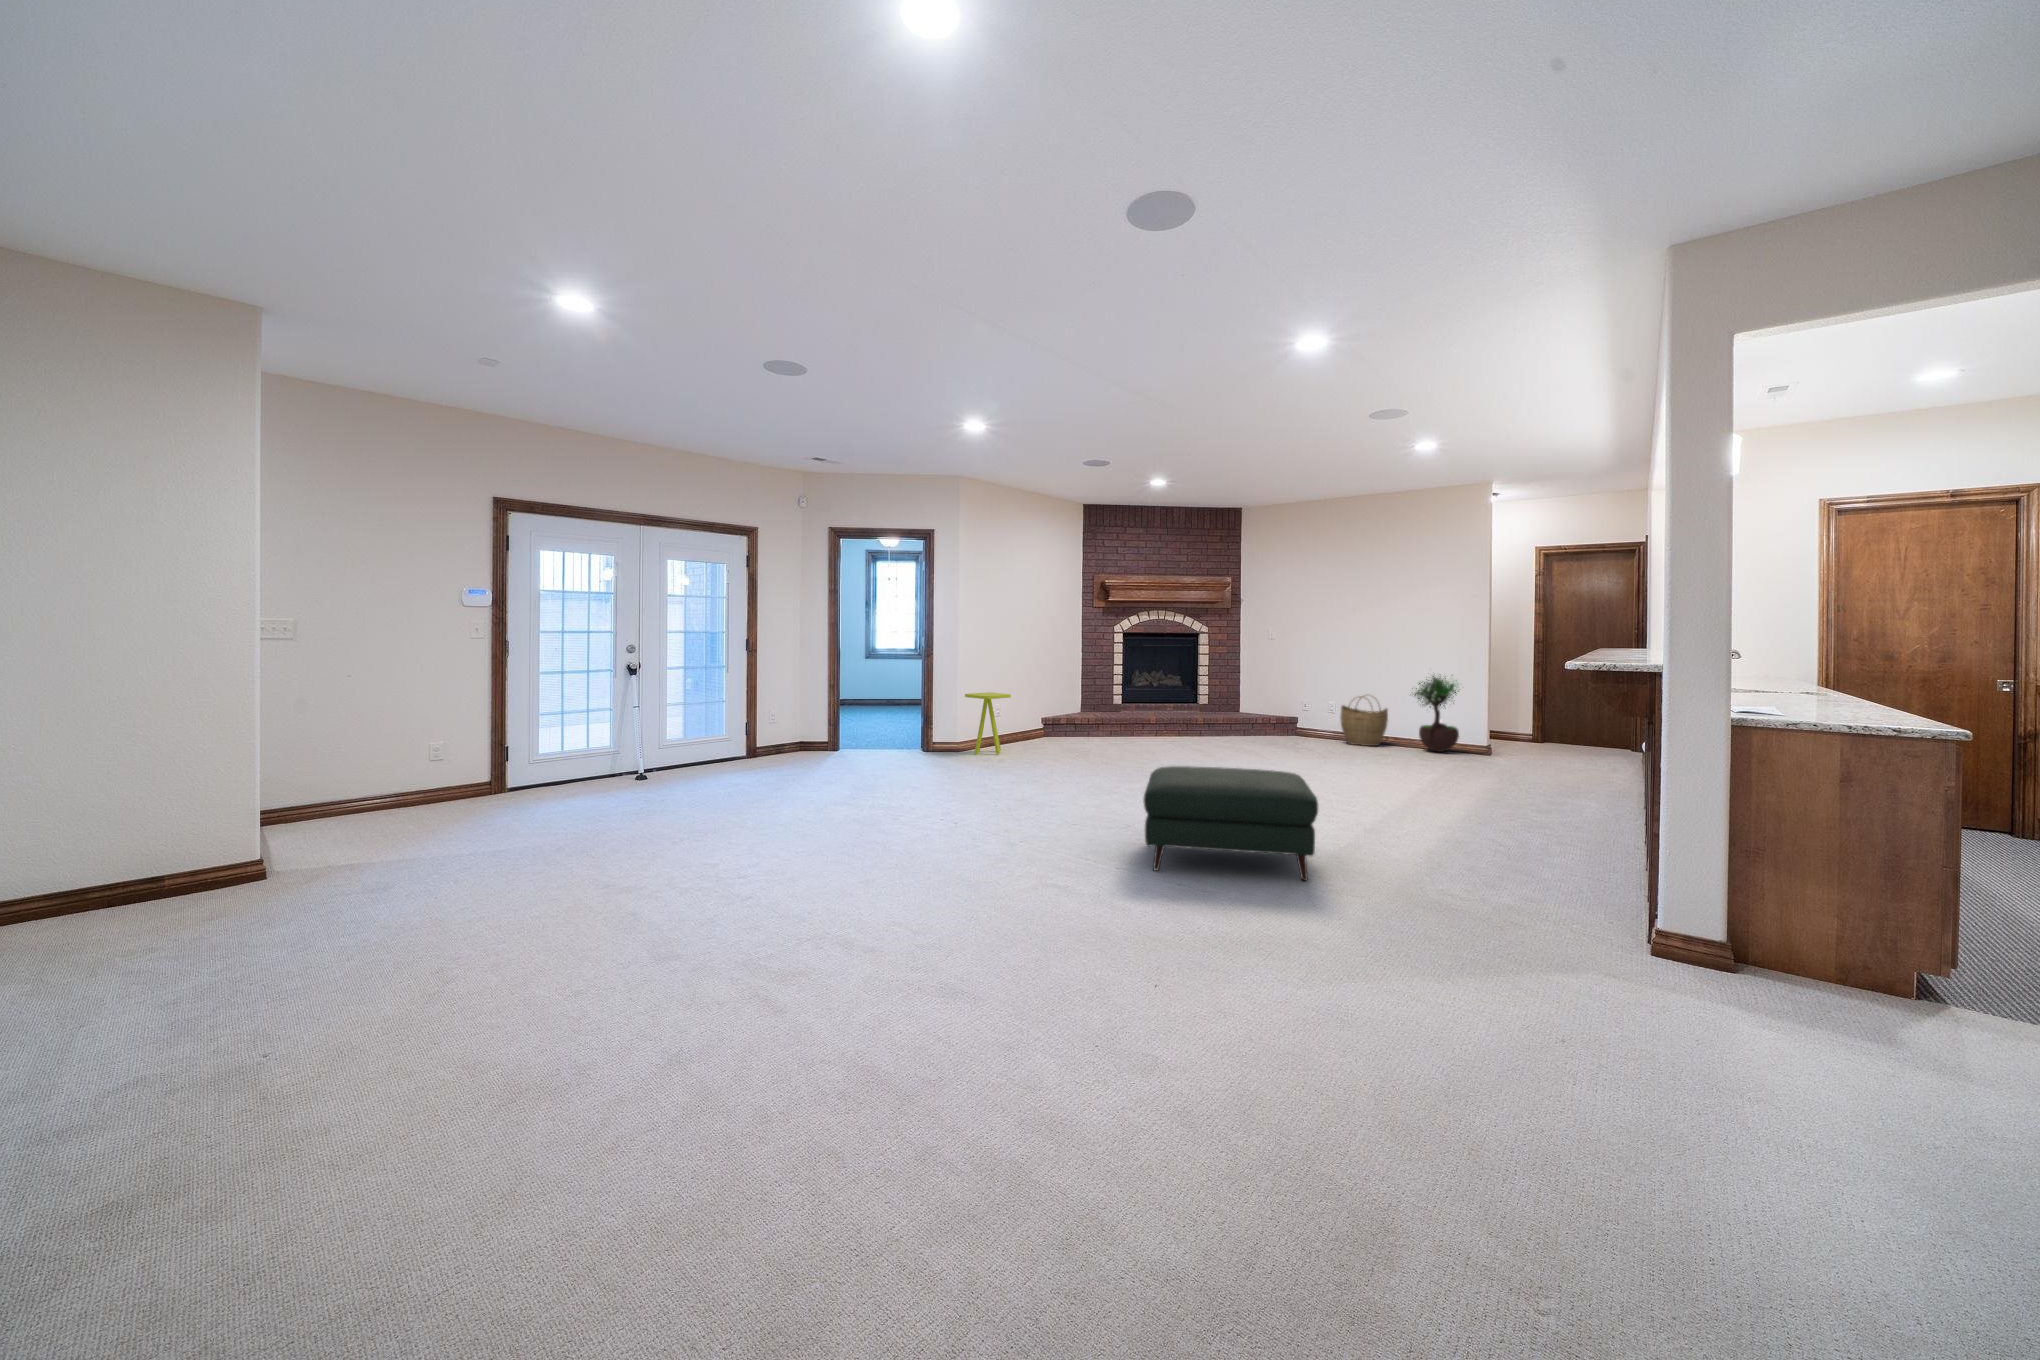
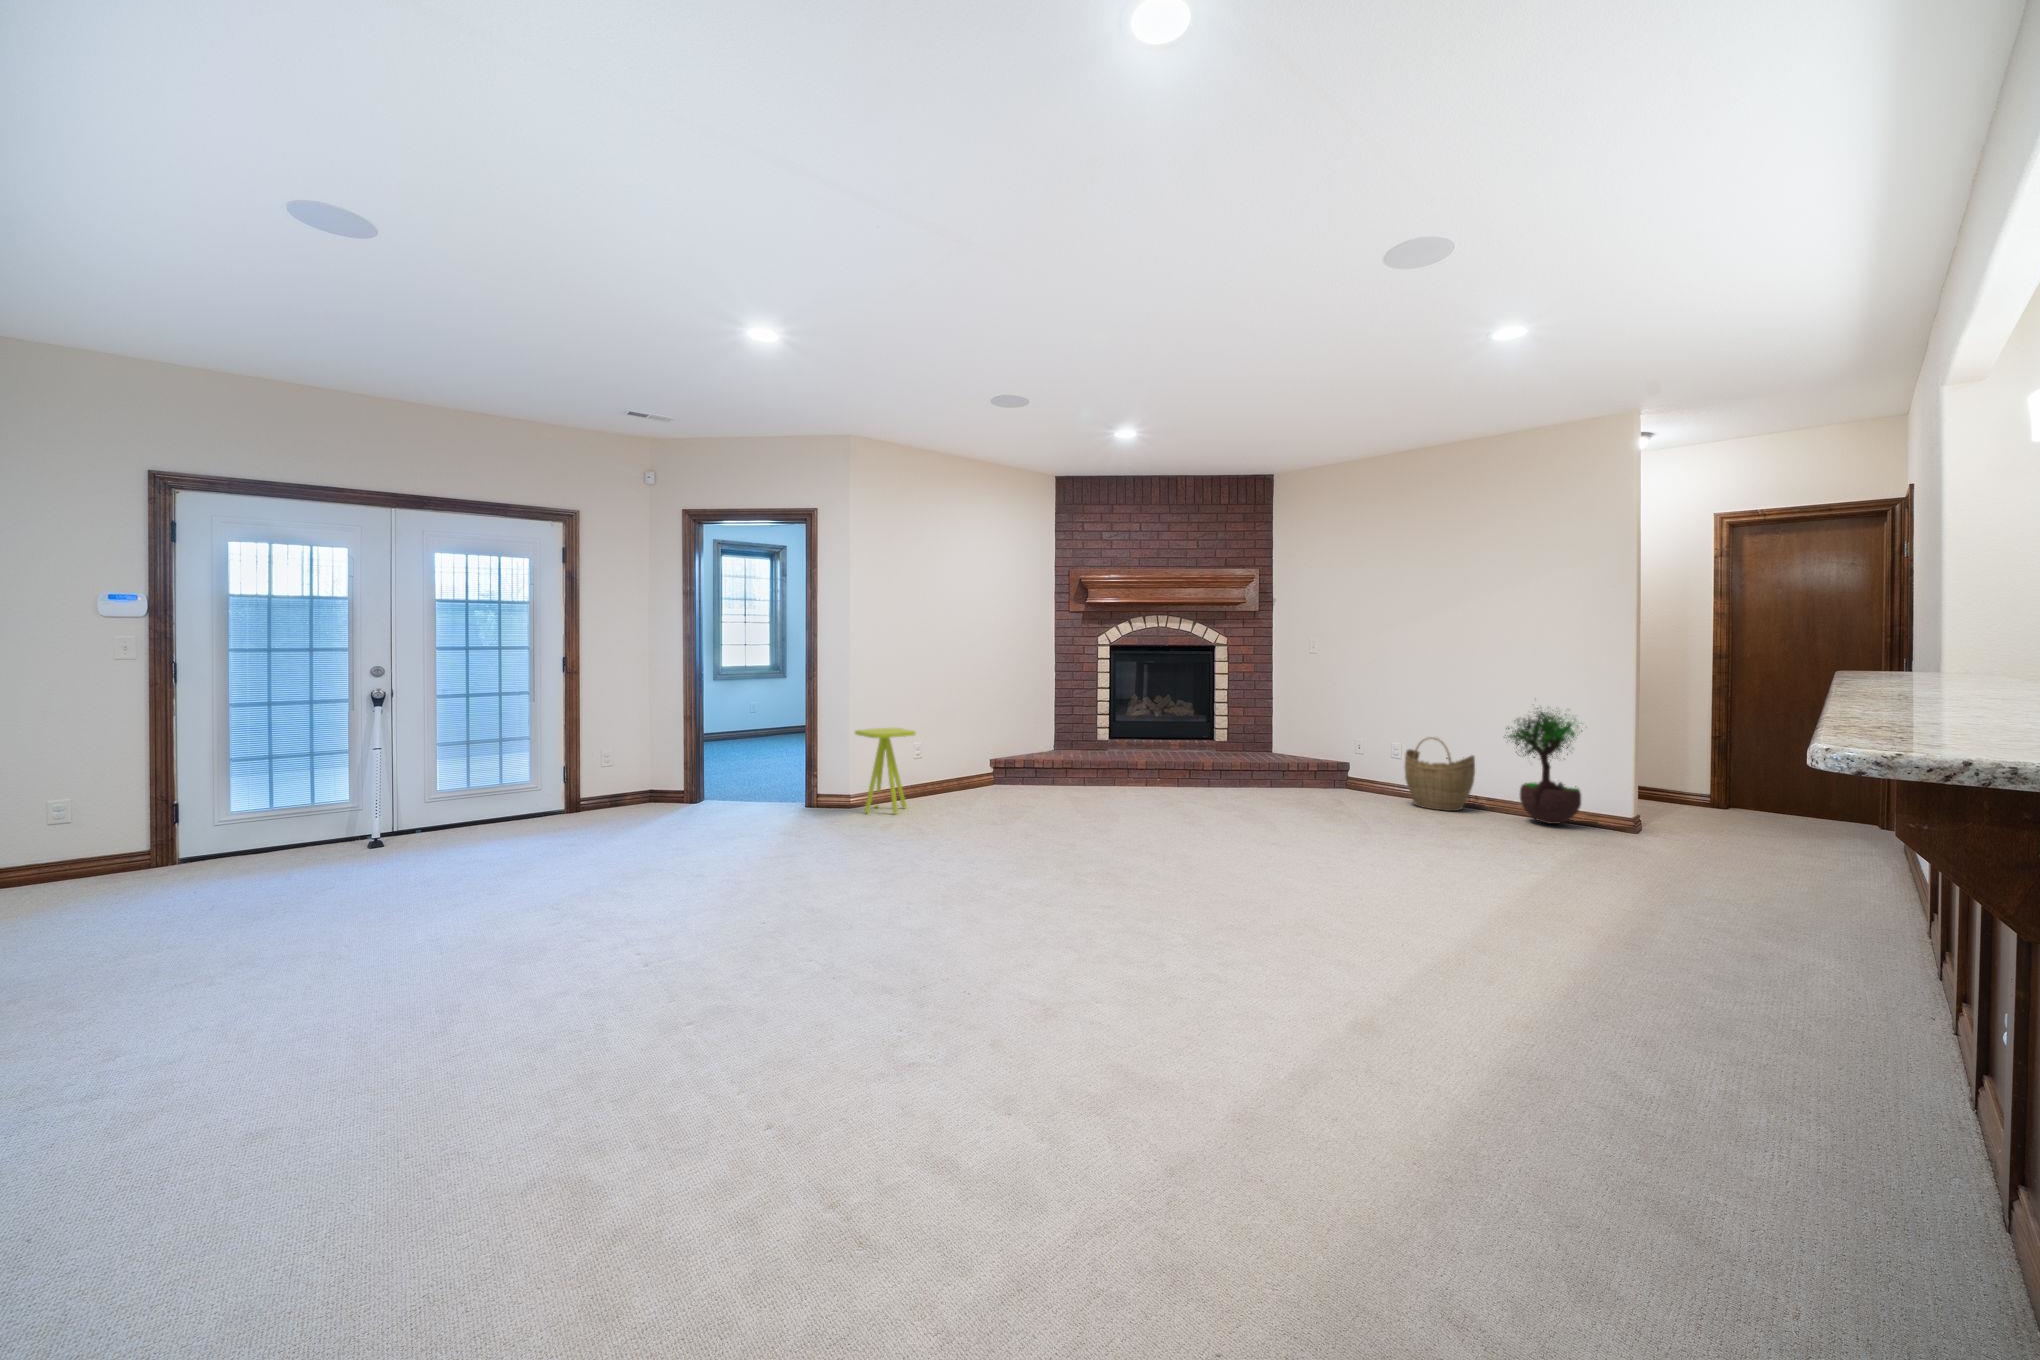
ottoman: present [1143,766,1318,881] -> none [805,888,1160,1163]

